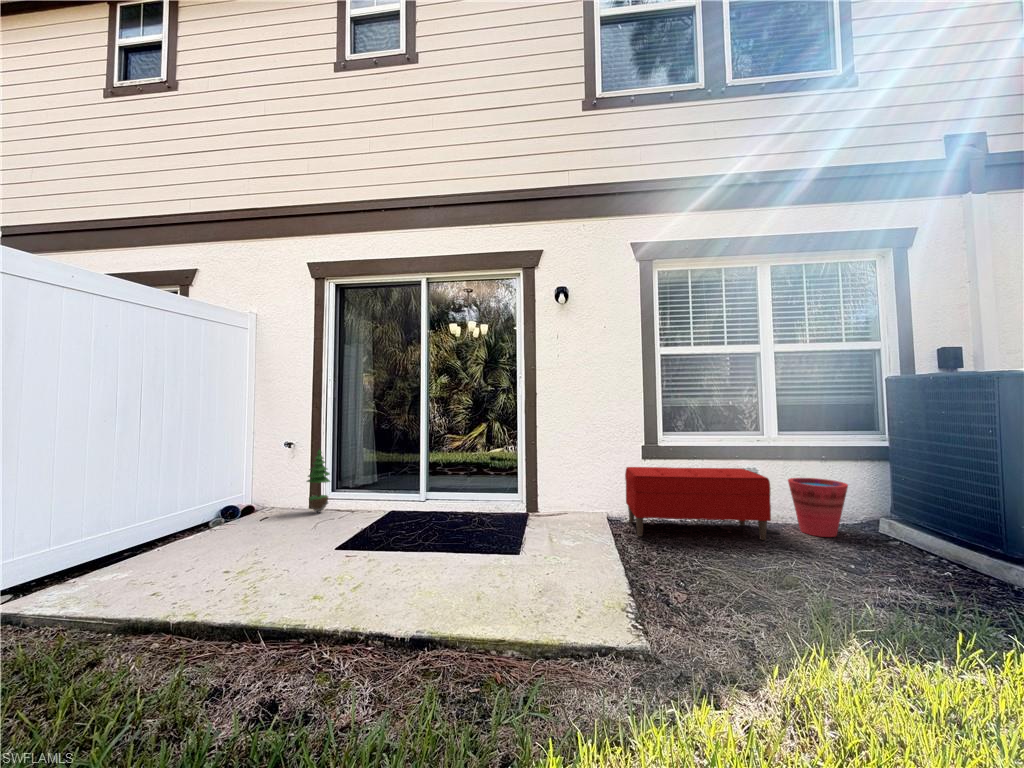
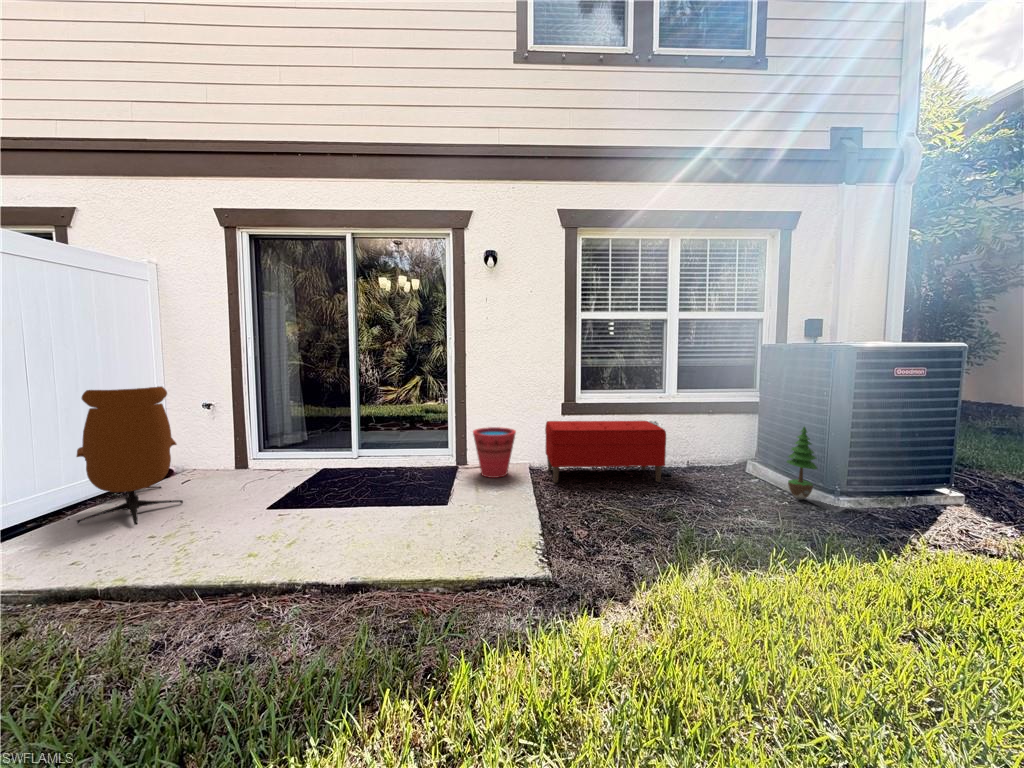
lounge chair: none [161,422,258,561] -> present [77,386,183,525]
potted tree: present [307,449,330,512] -> present [787,427,817,500]
bucket: present [788,478,848,537] -> present [473,427,516,478]

